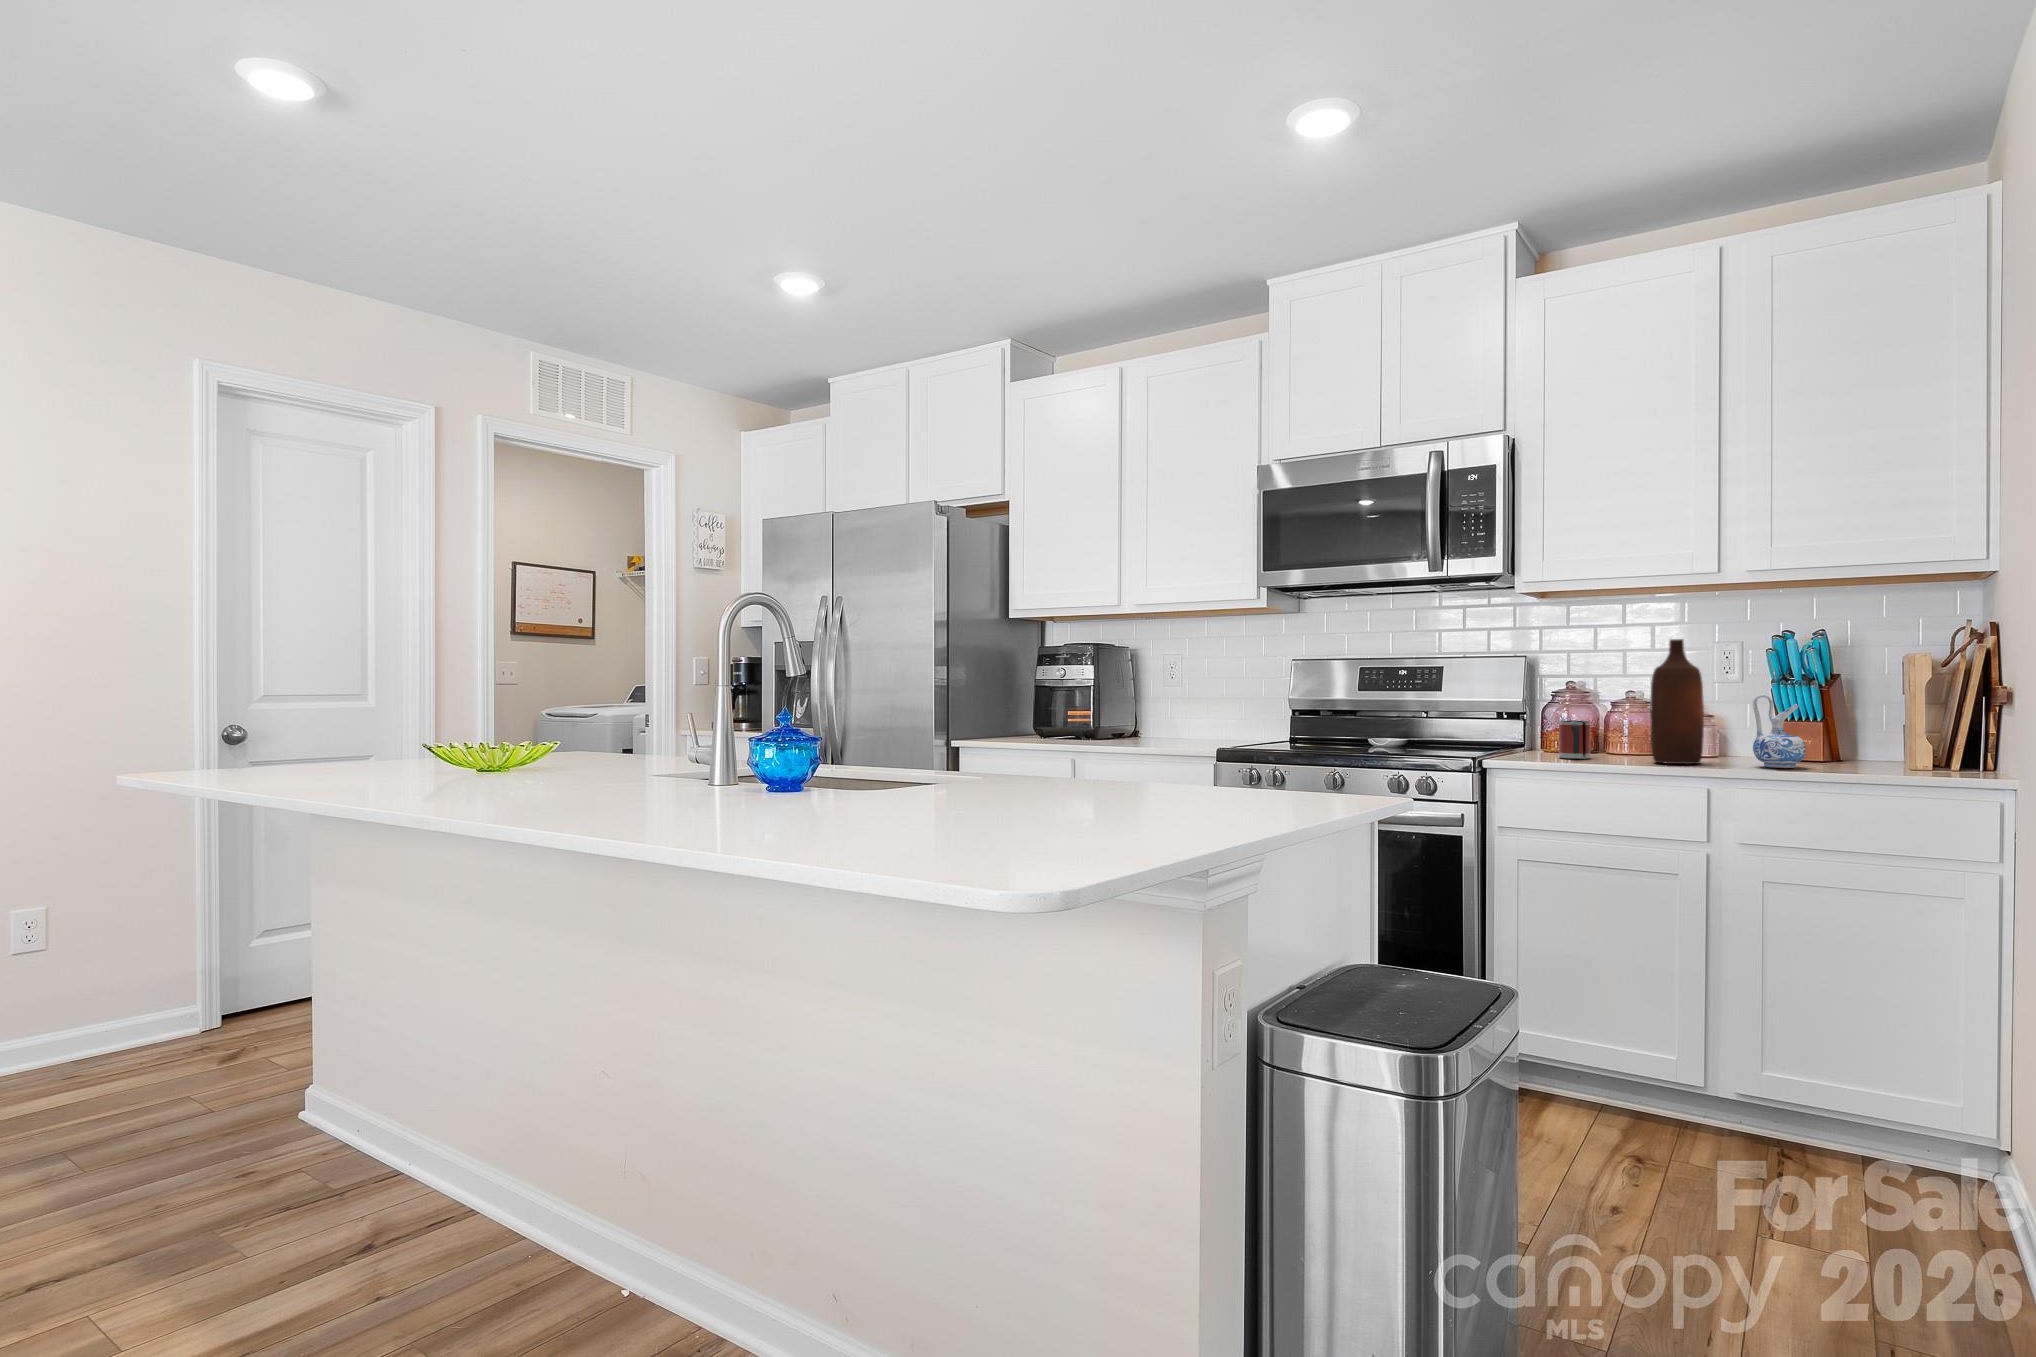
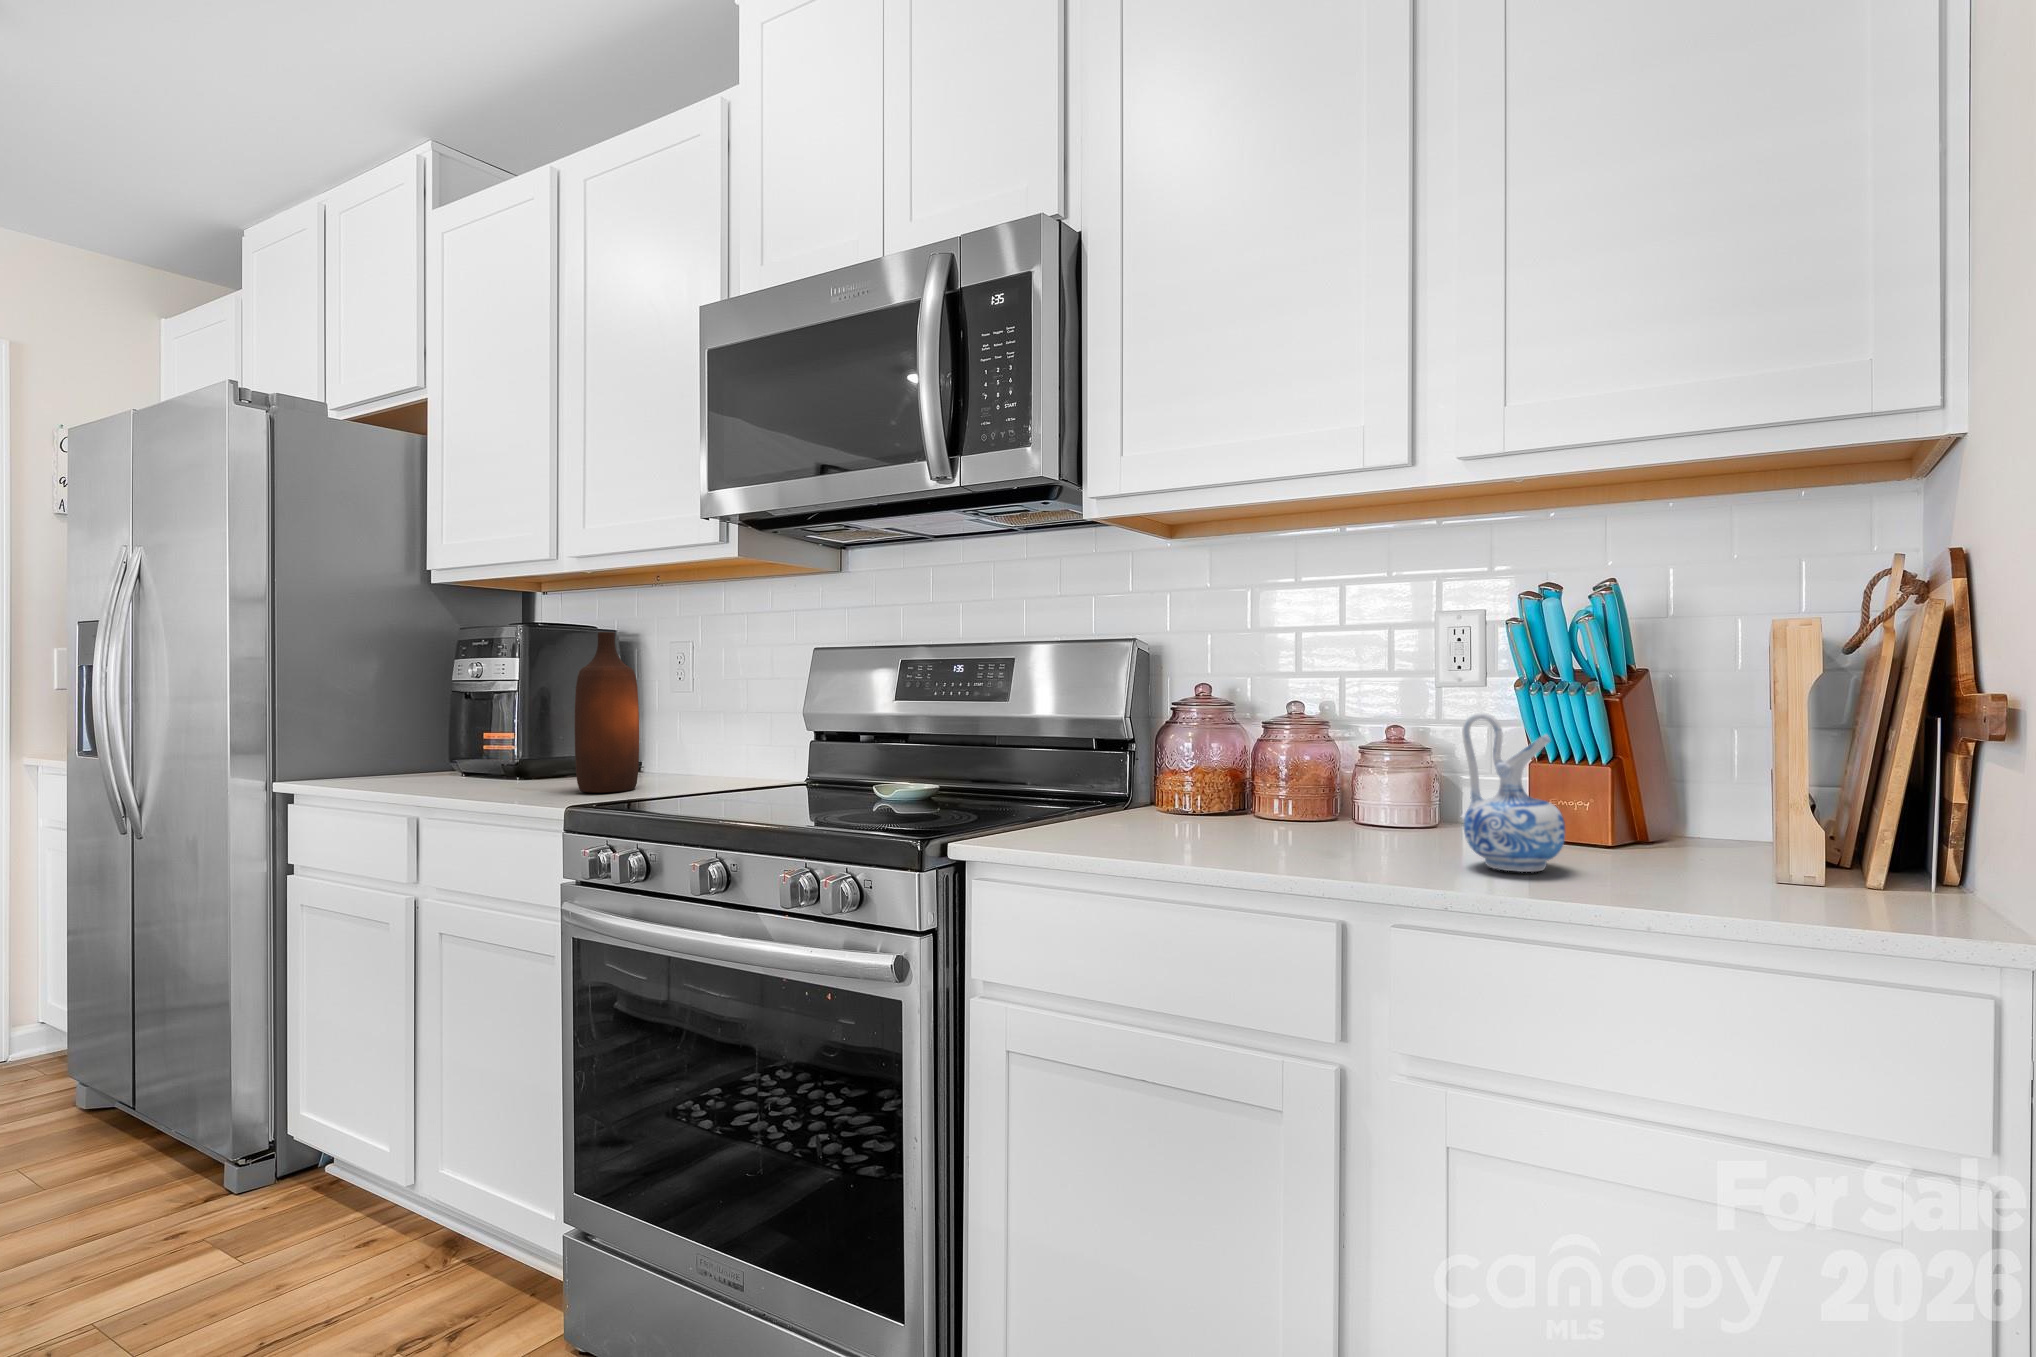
bottle: present [1650,639,1704,764] -> present [575,632,639,793]
mug: present [1559,720,1590,759] -> none [1139,758,1194,835]

